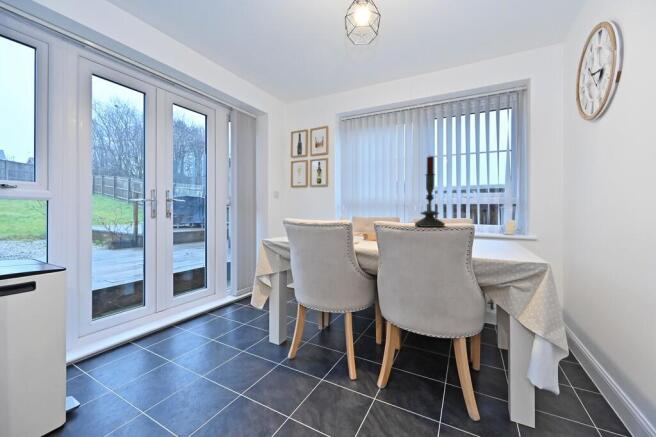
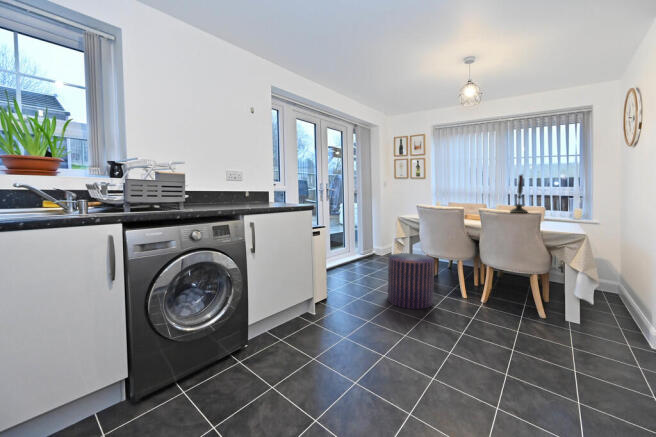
pouf: none [211,299,296,422] -> present [388,253,434,309]

